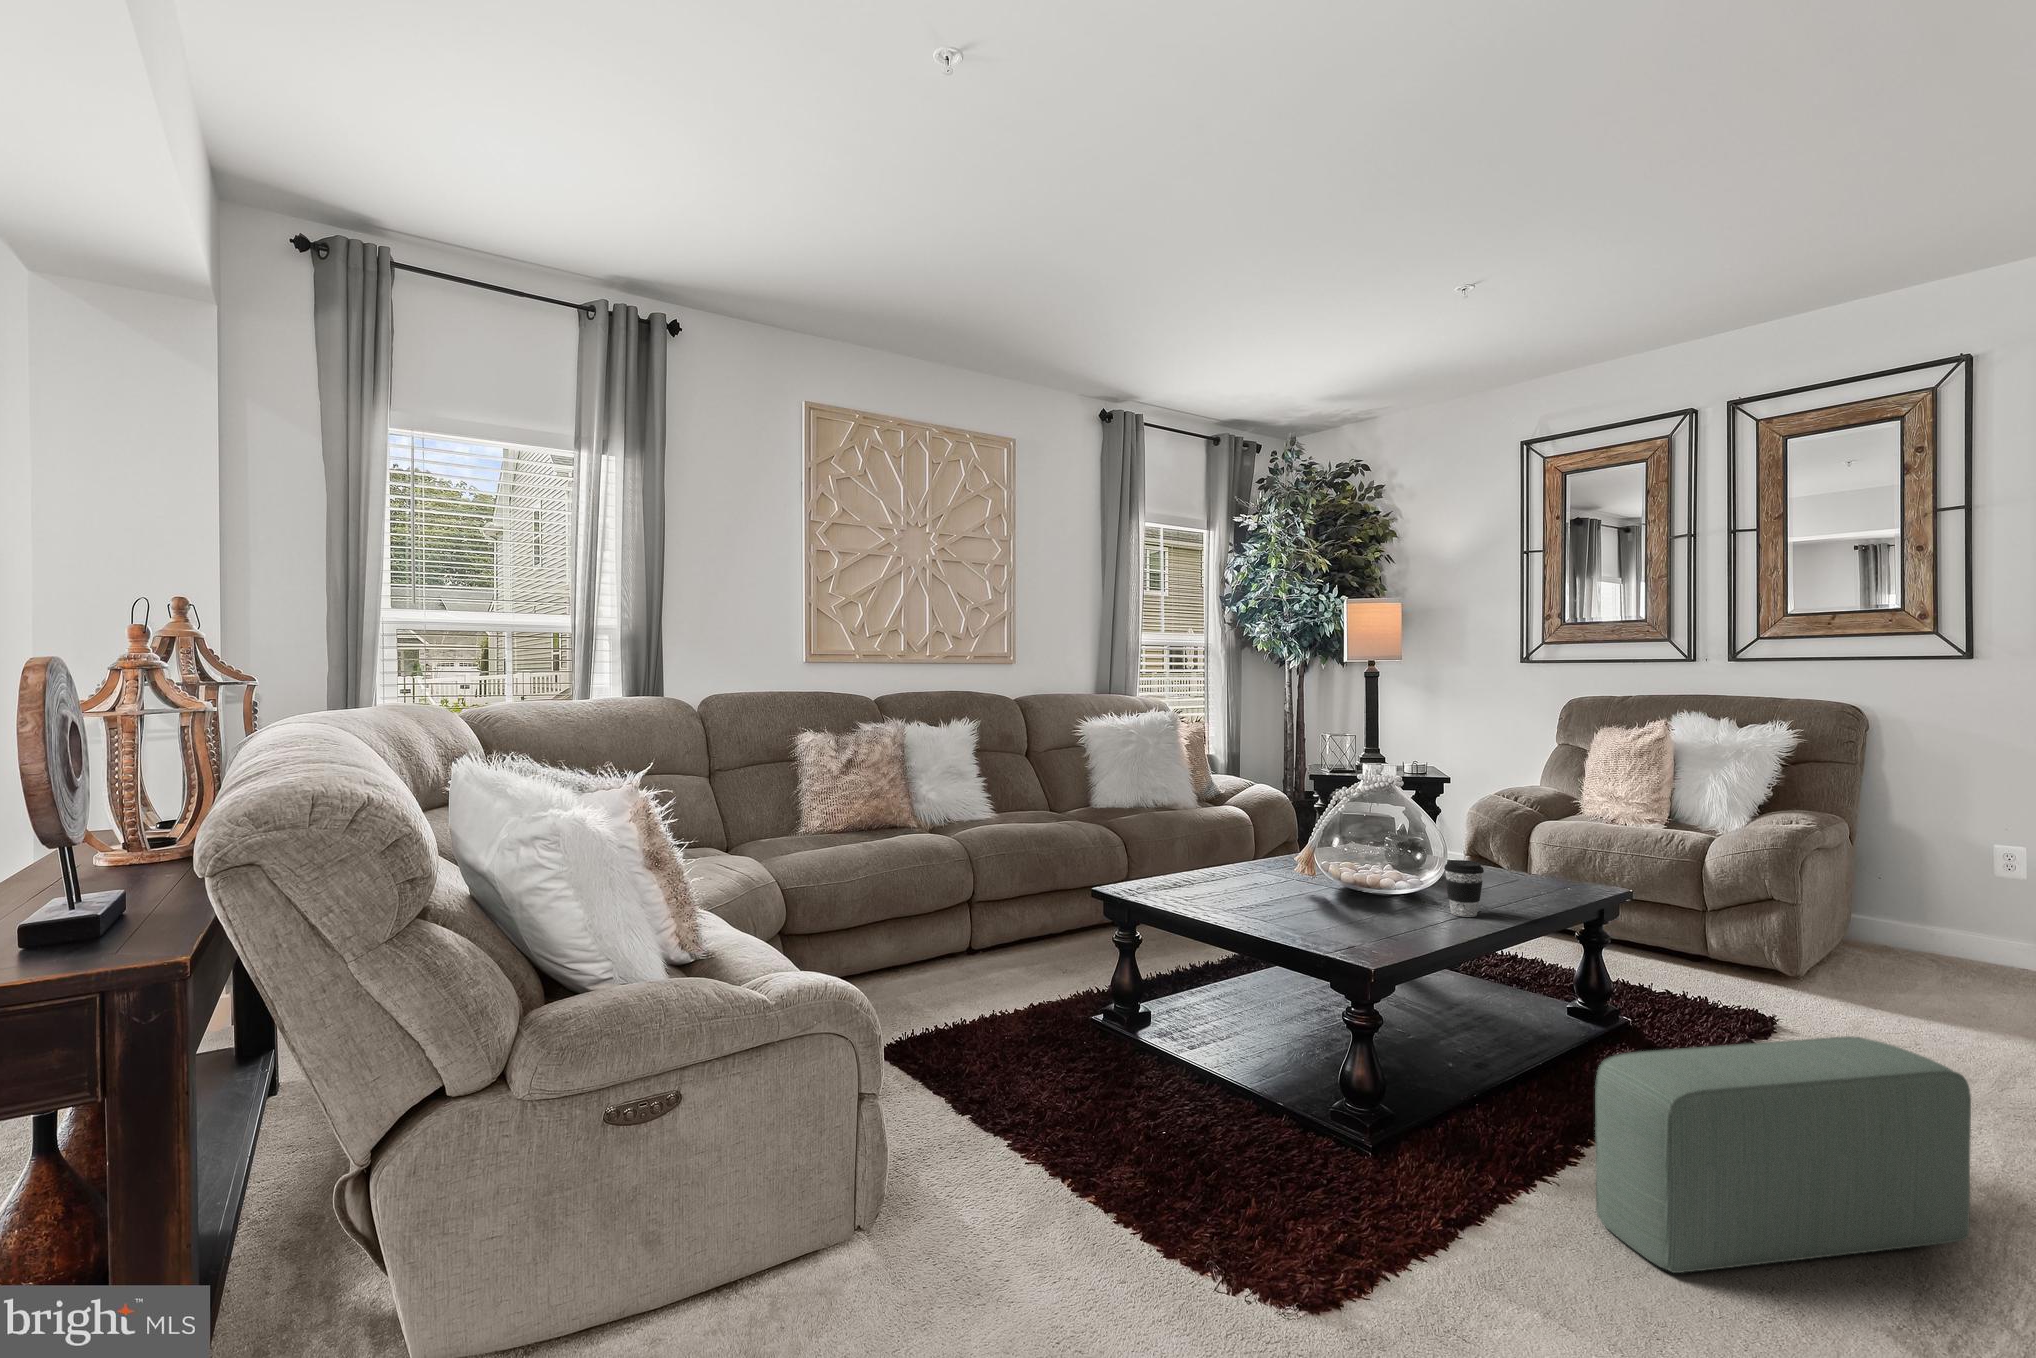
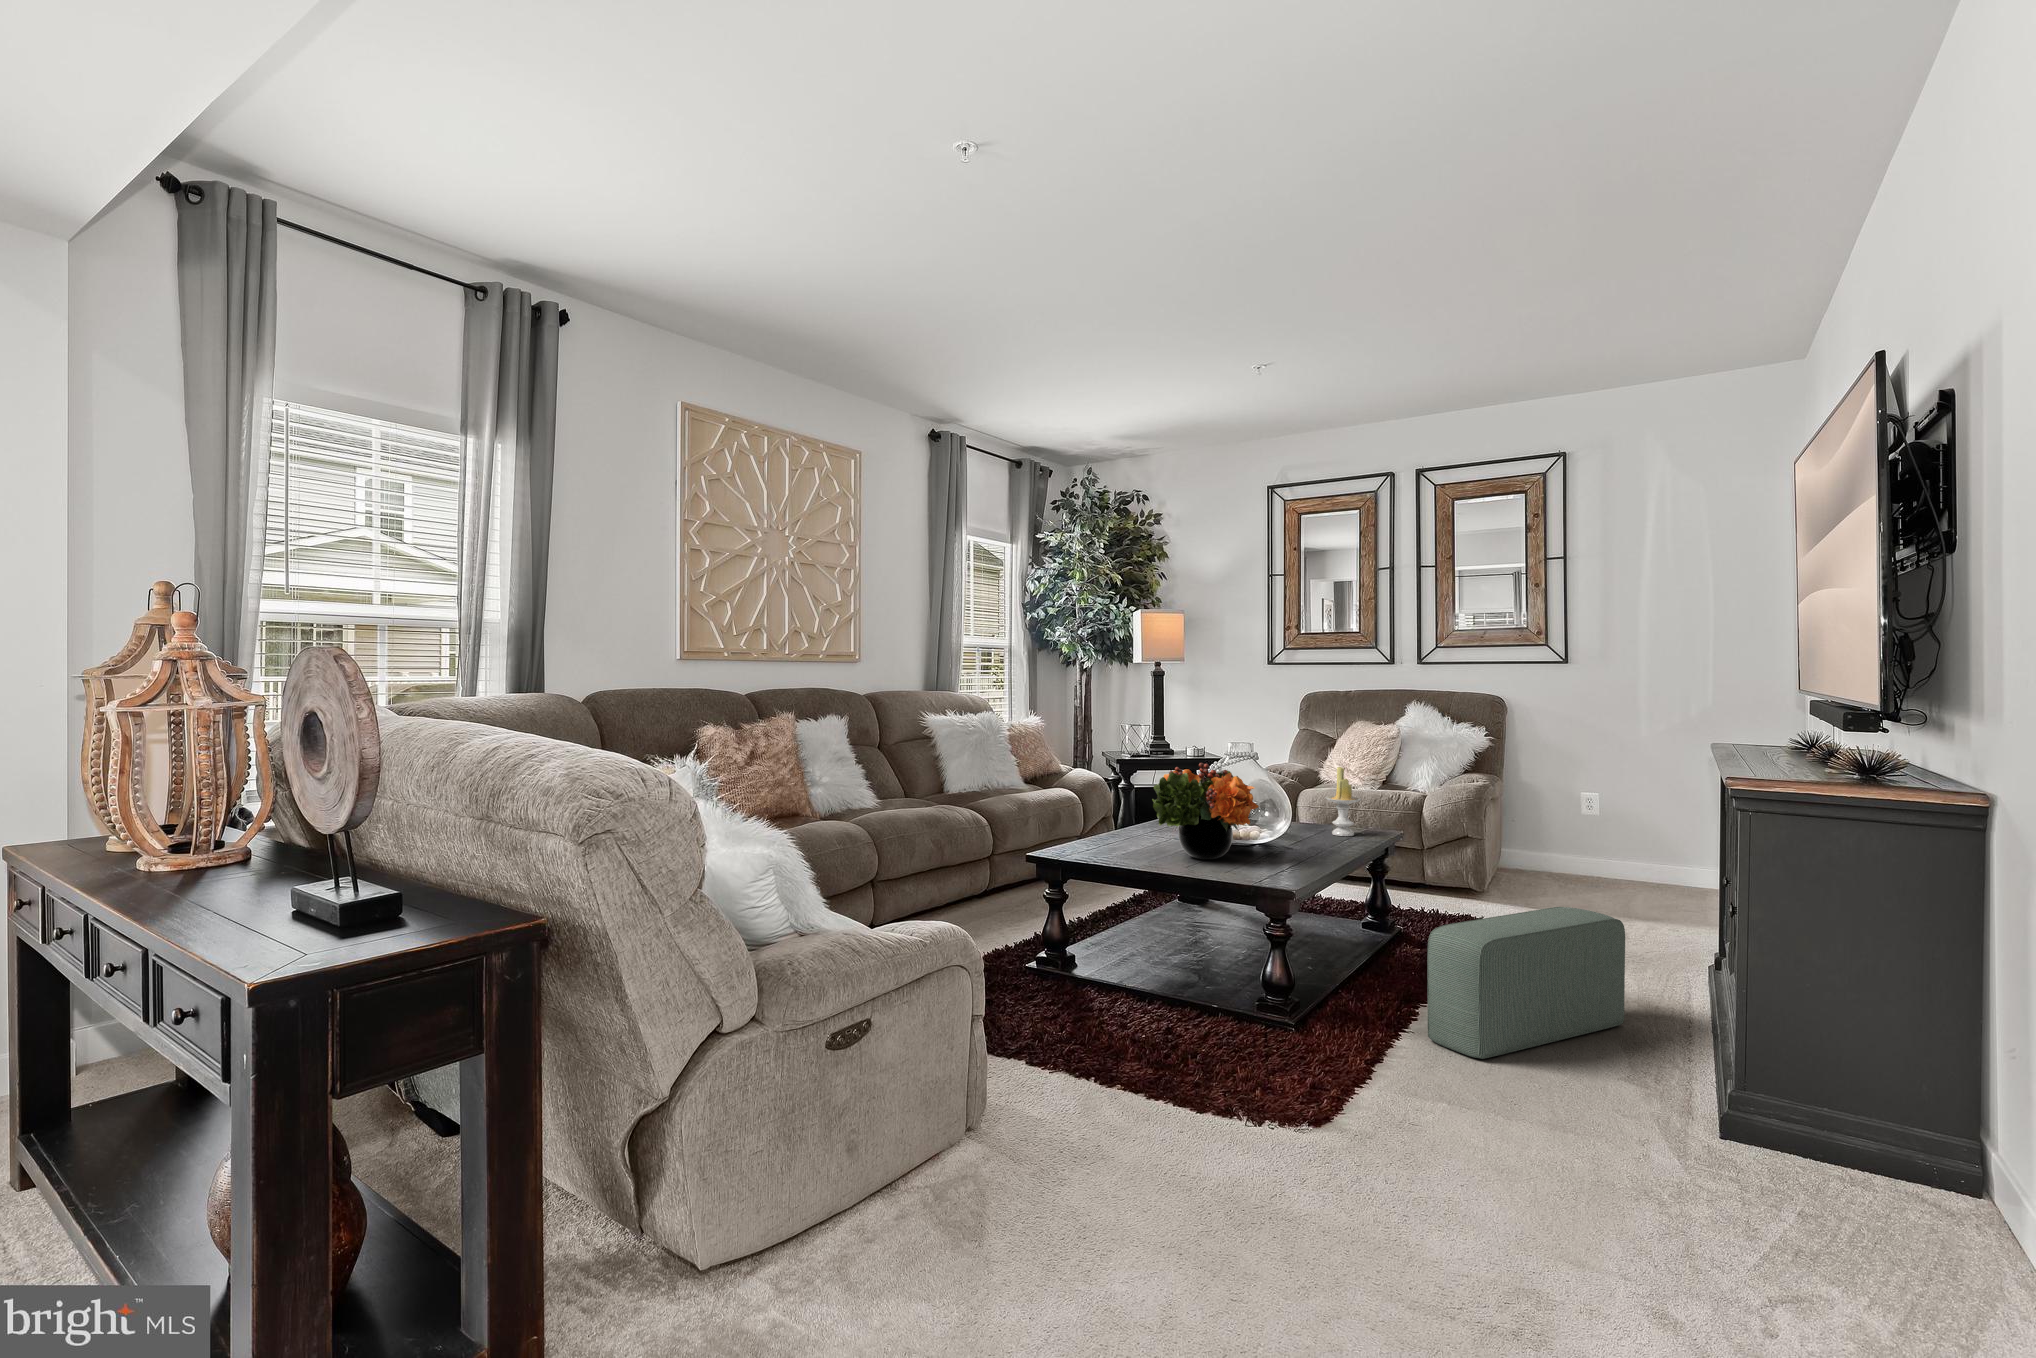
flower arrangement: none [1233,793,1380,919] -> present [1152,763,1258,859]
candle: none [1513,800,1564,894] -> present [1325,767,1361,836]
coffee cup: present [1444,860,1484,917] -> none [1293,811,1321,852]

